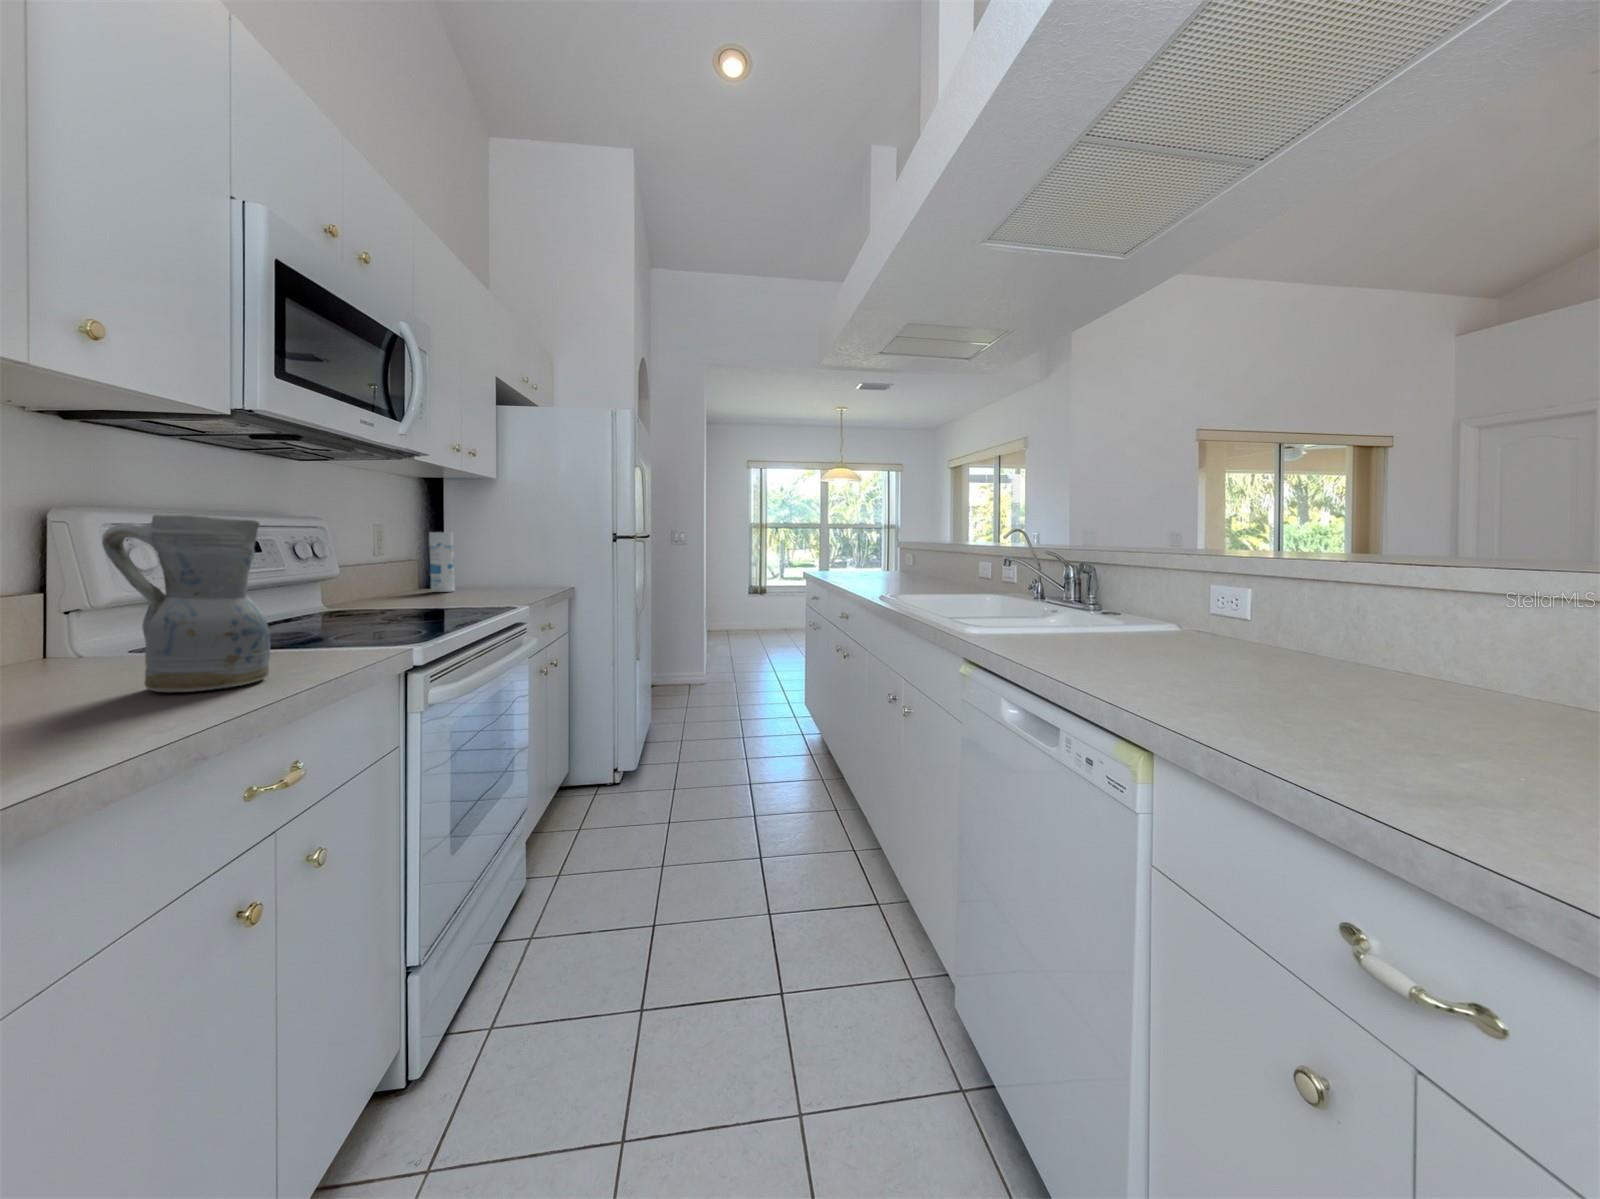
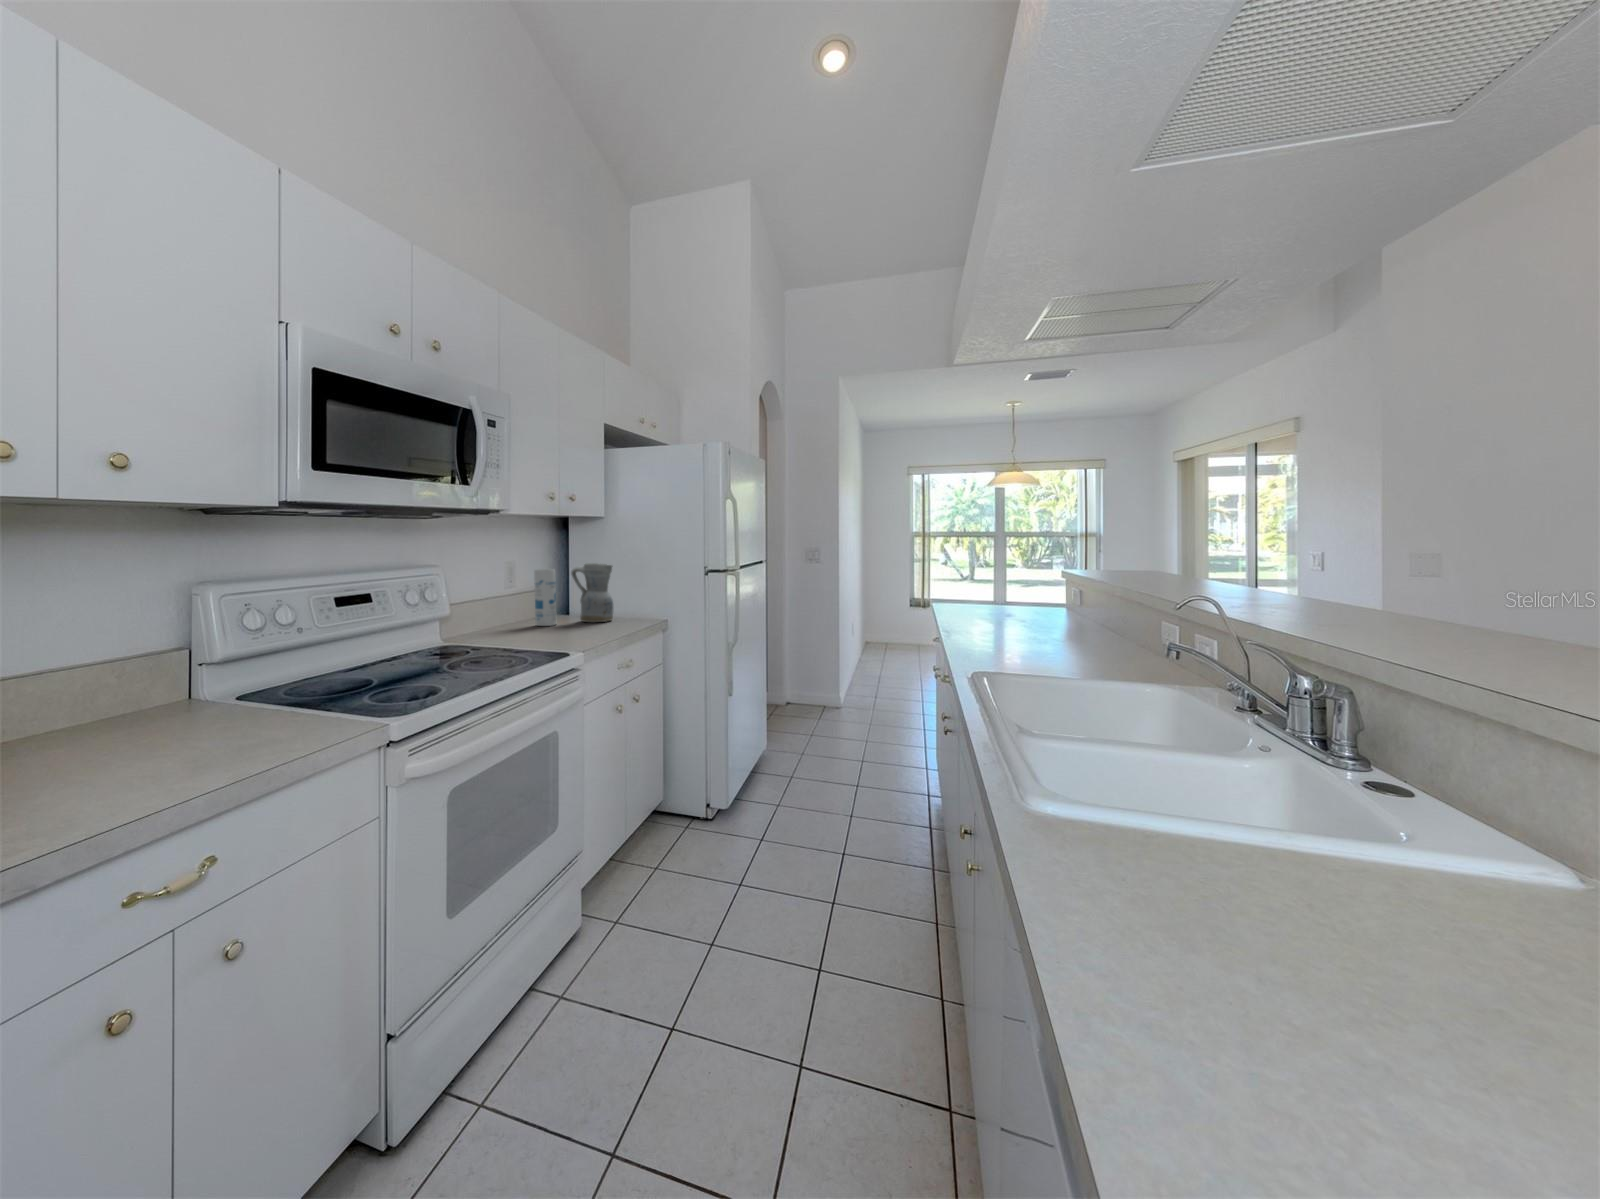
ceramic pitcher: present [102,514,270,692] -> present [571,563,613,622]

